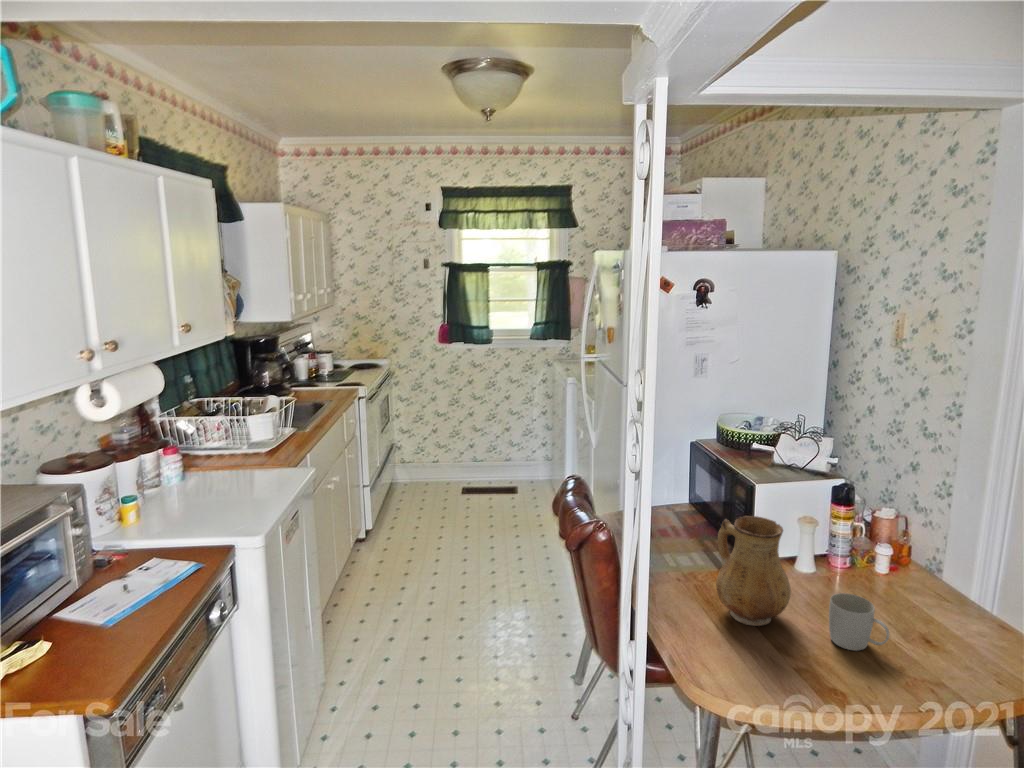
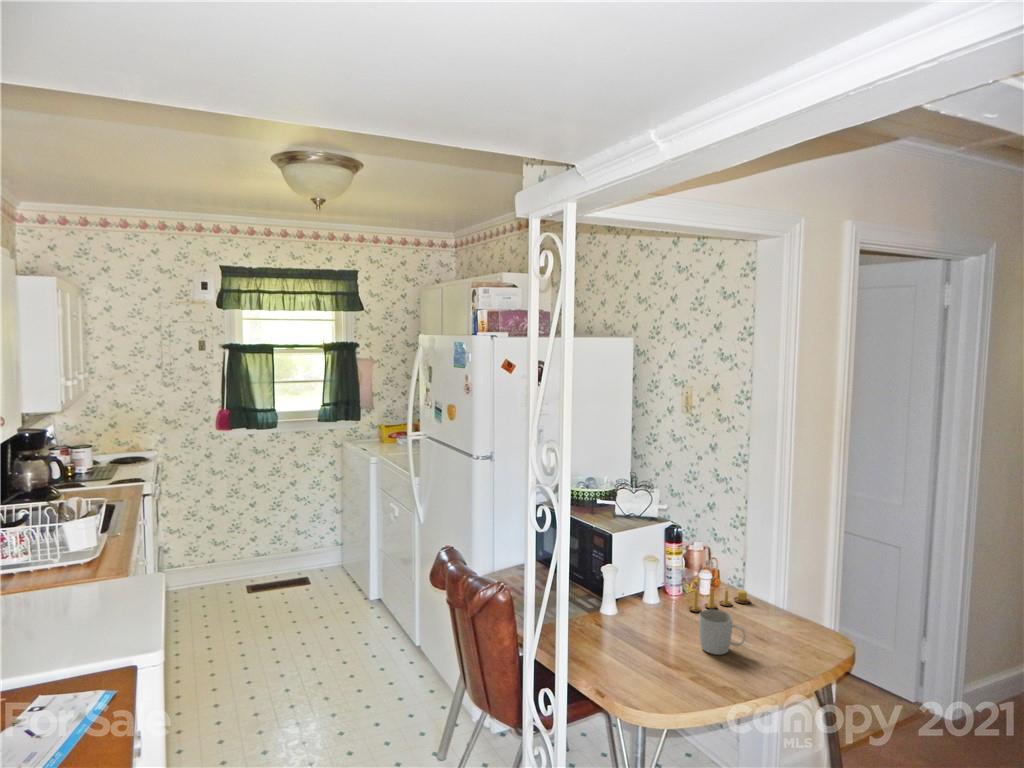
ceramic pitcher: present [716,516,791,626] -> none [603,557,669,652]
candle: none [843,564,938,594] -> present [689,588,750,612]

